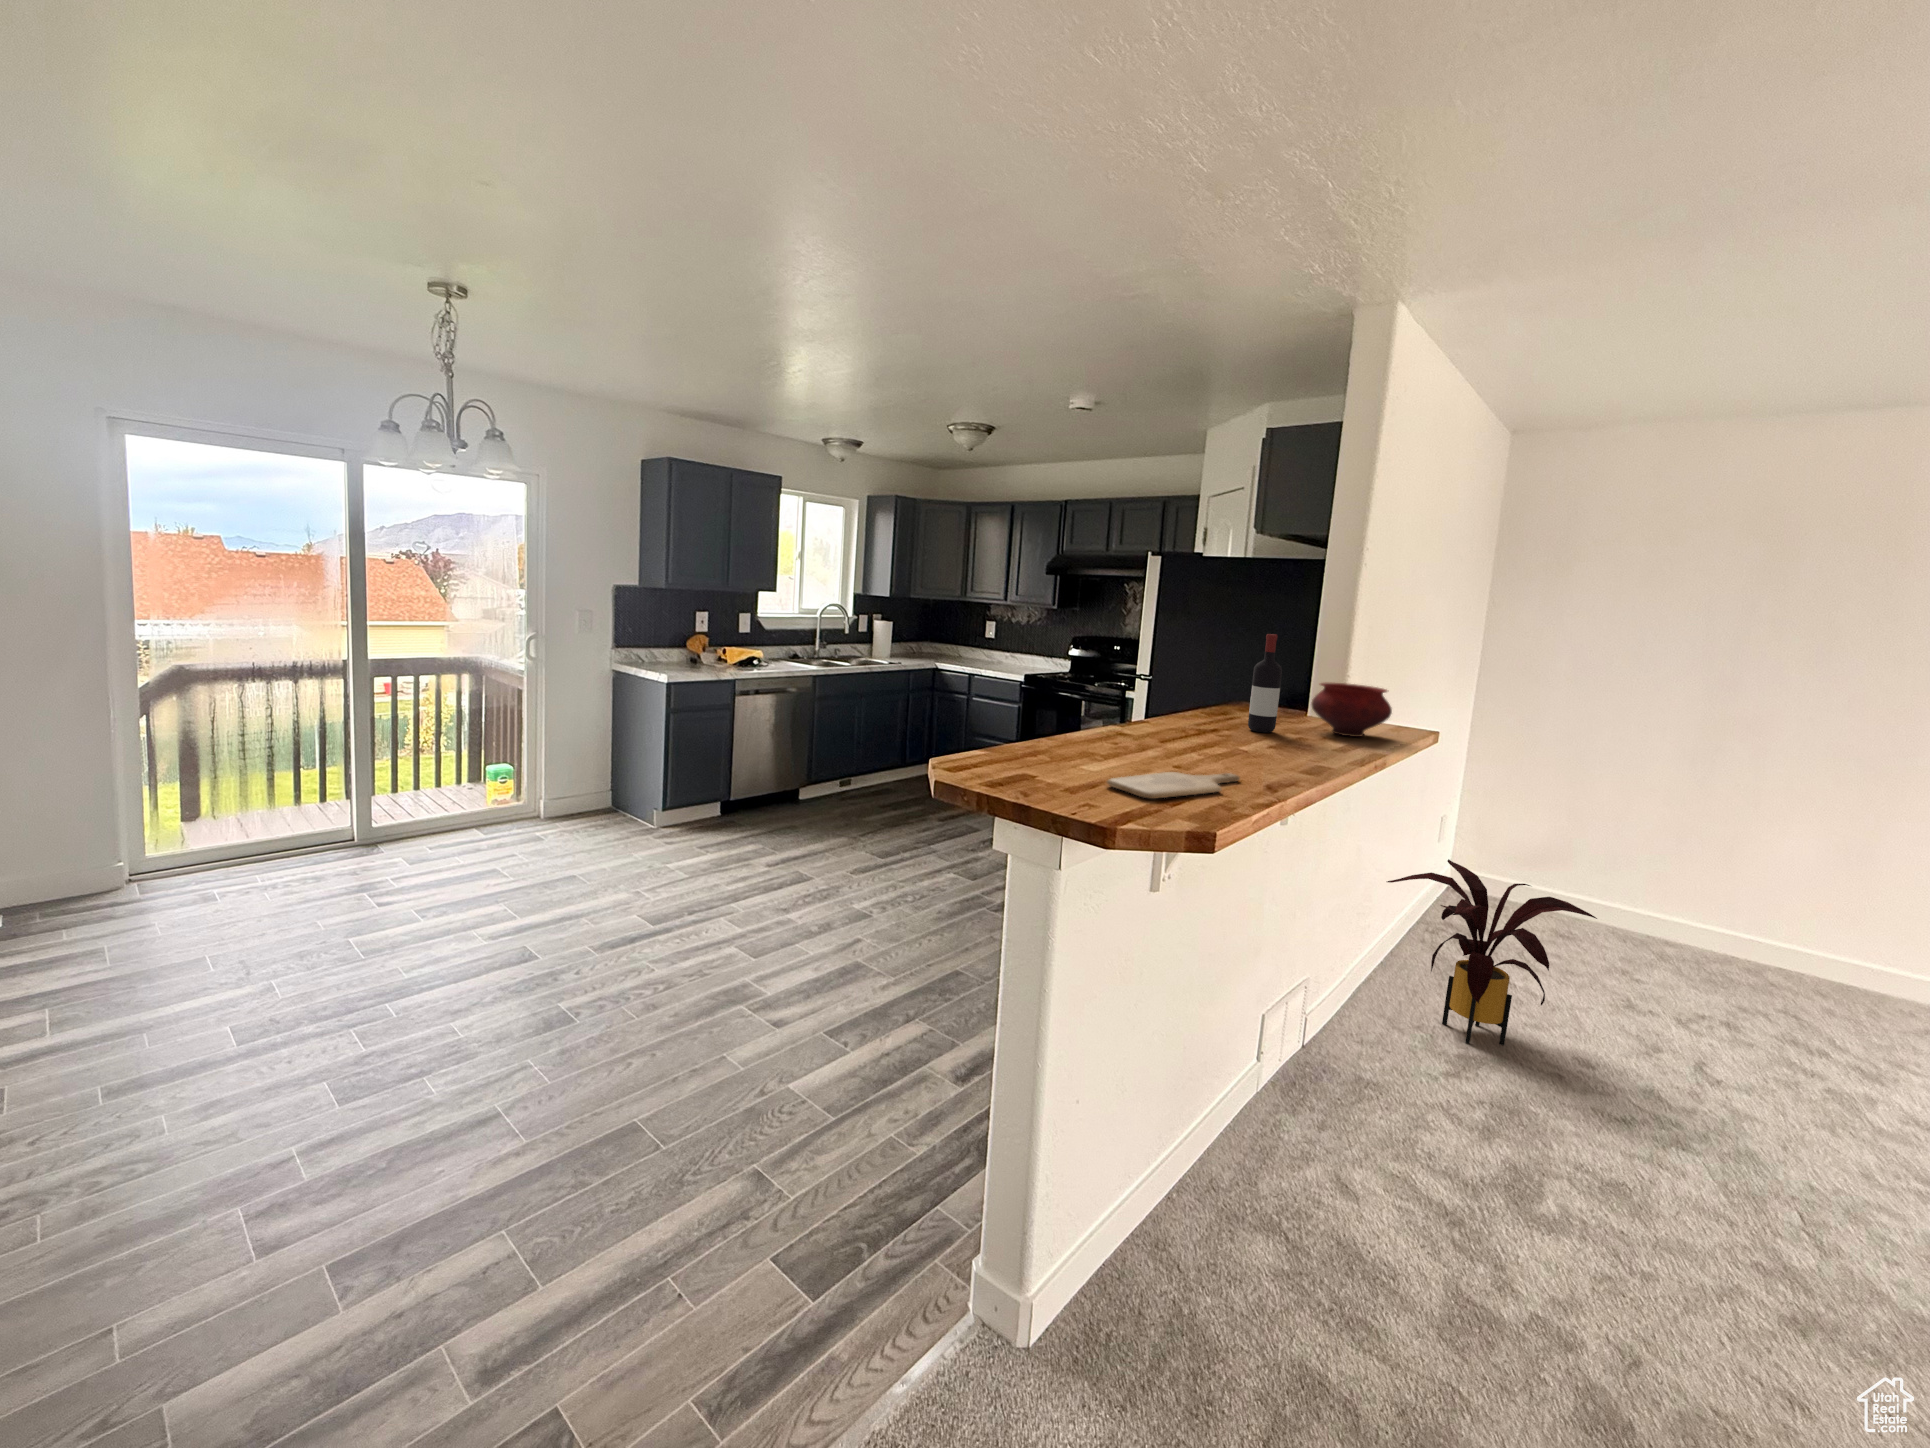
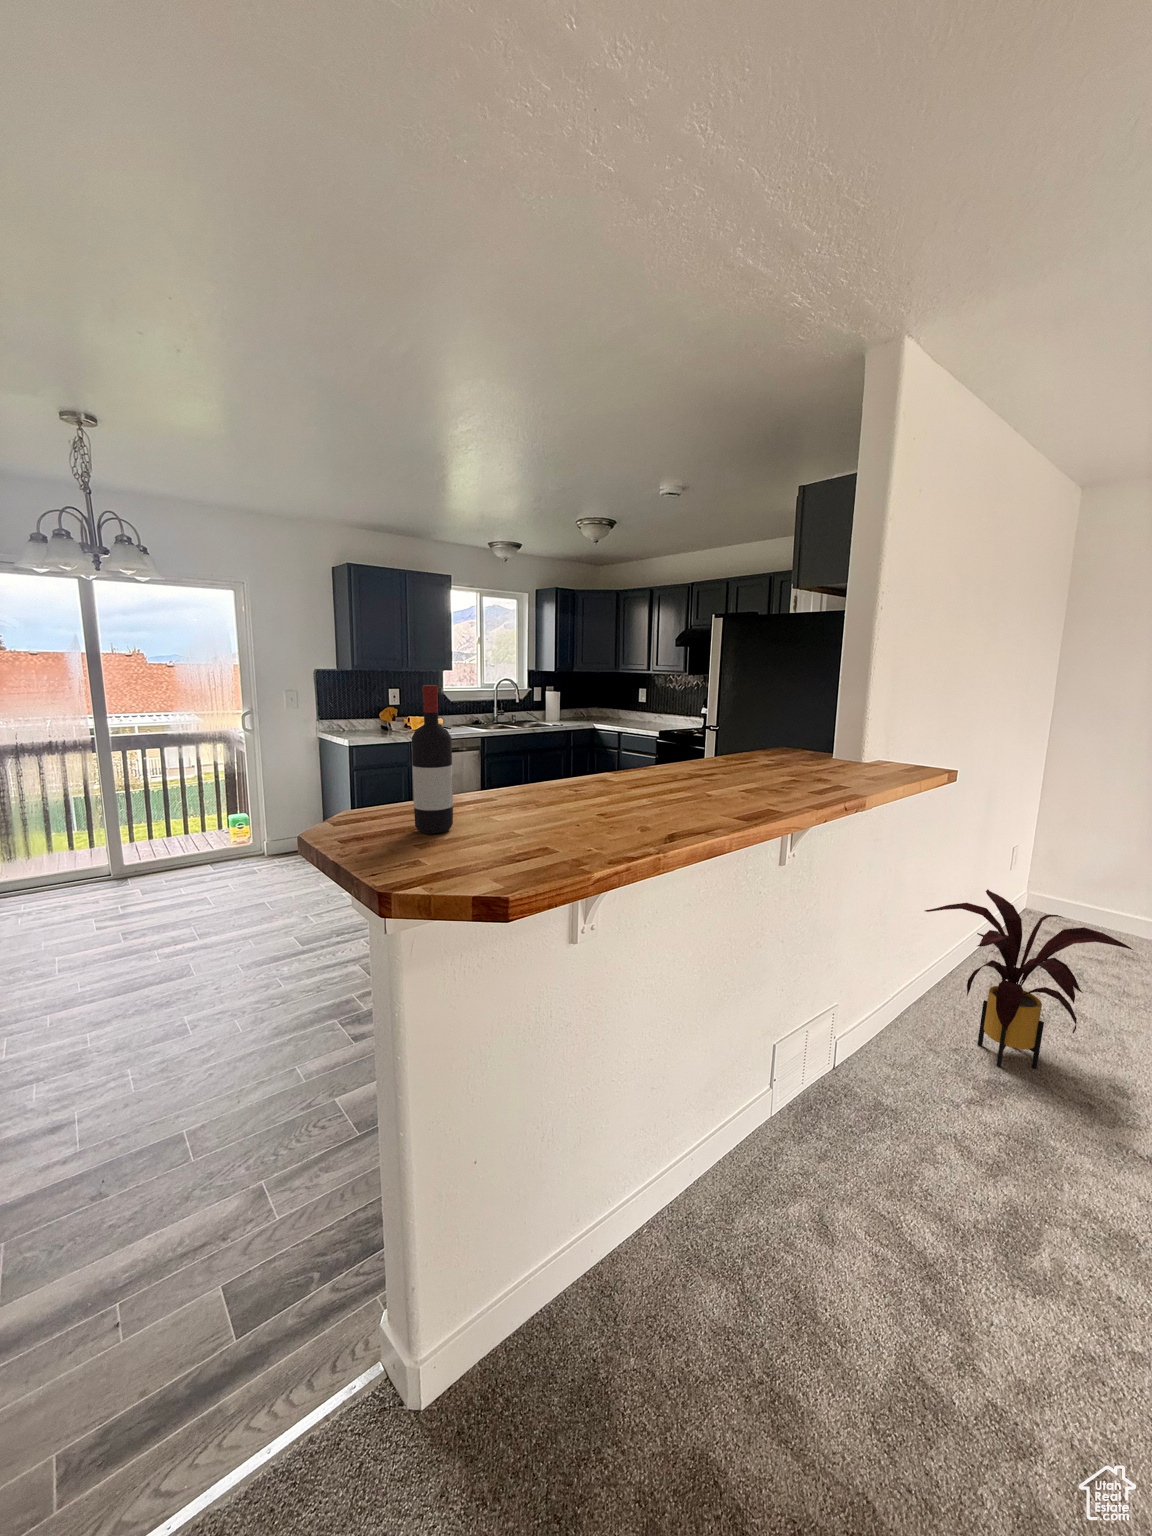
wine bottle: present [1248,634,1282,733] -> present [412,685,453,834]
bowl: present [1312,683,1392,737] -> none [815,723,894,776]
cutting board: present [1107,772,1240,799] -> none [495,819,660,851]

